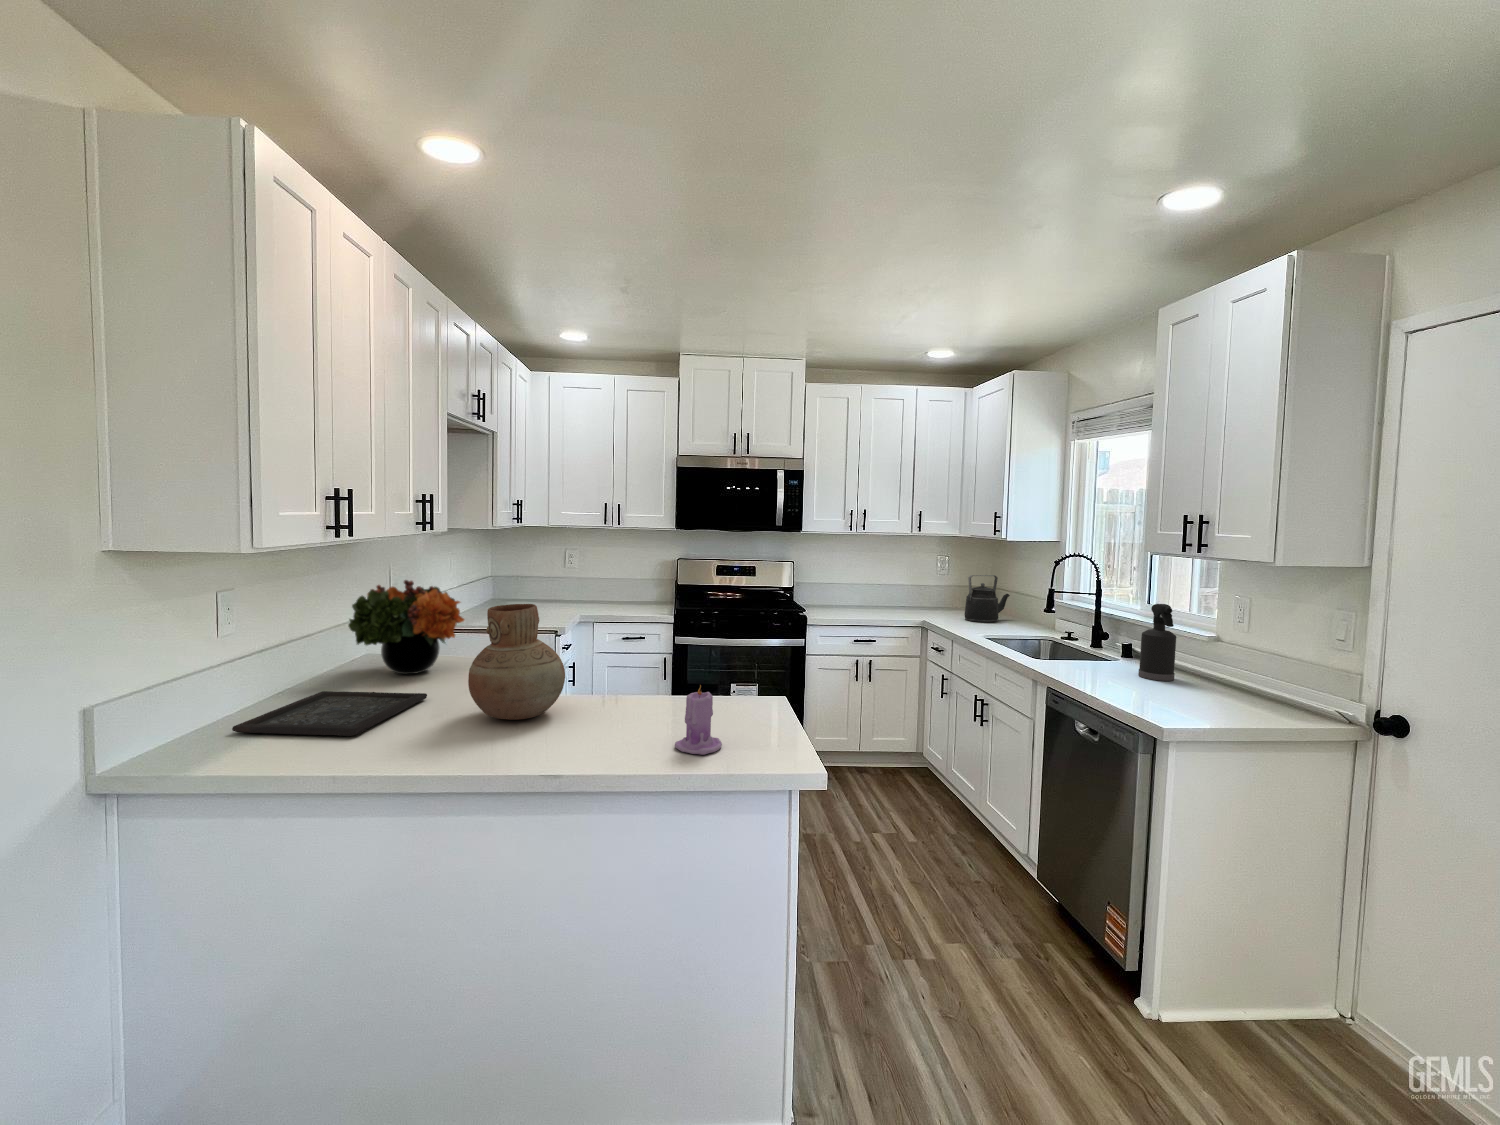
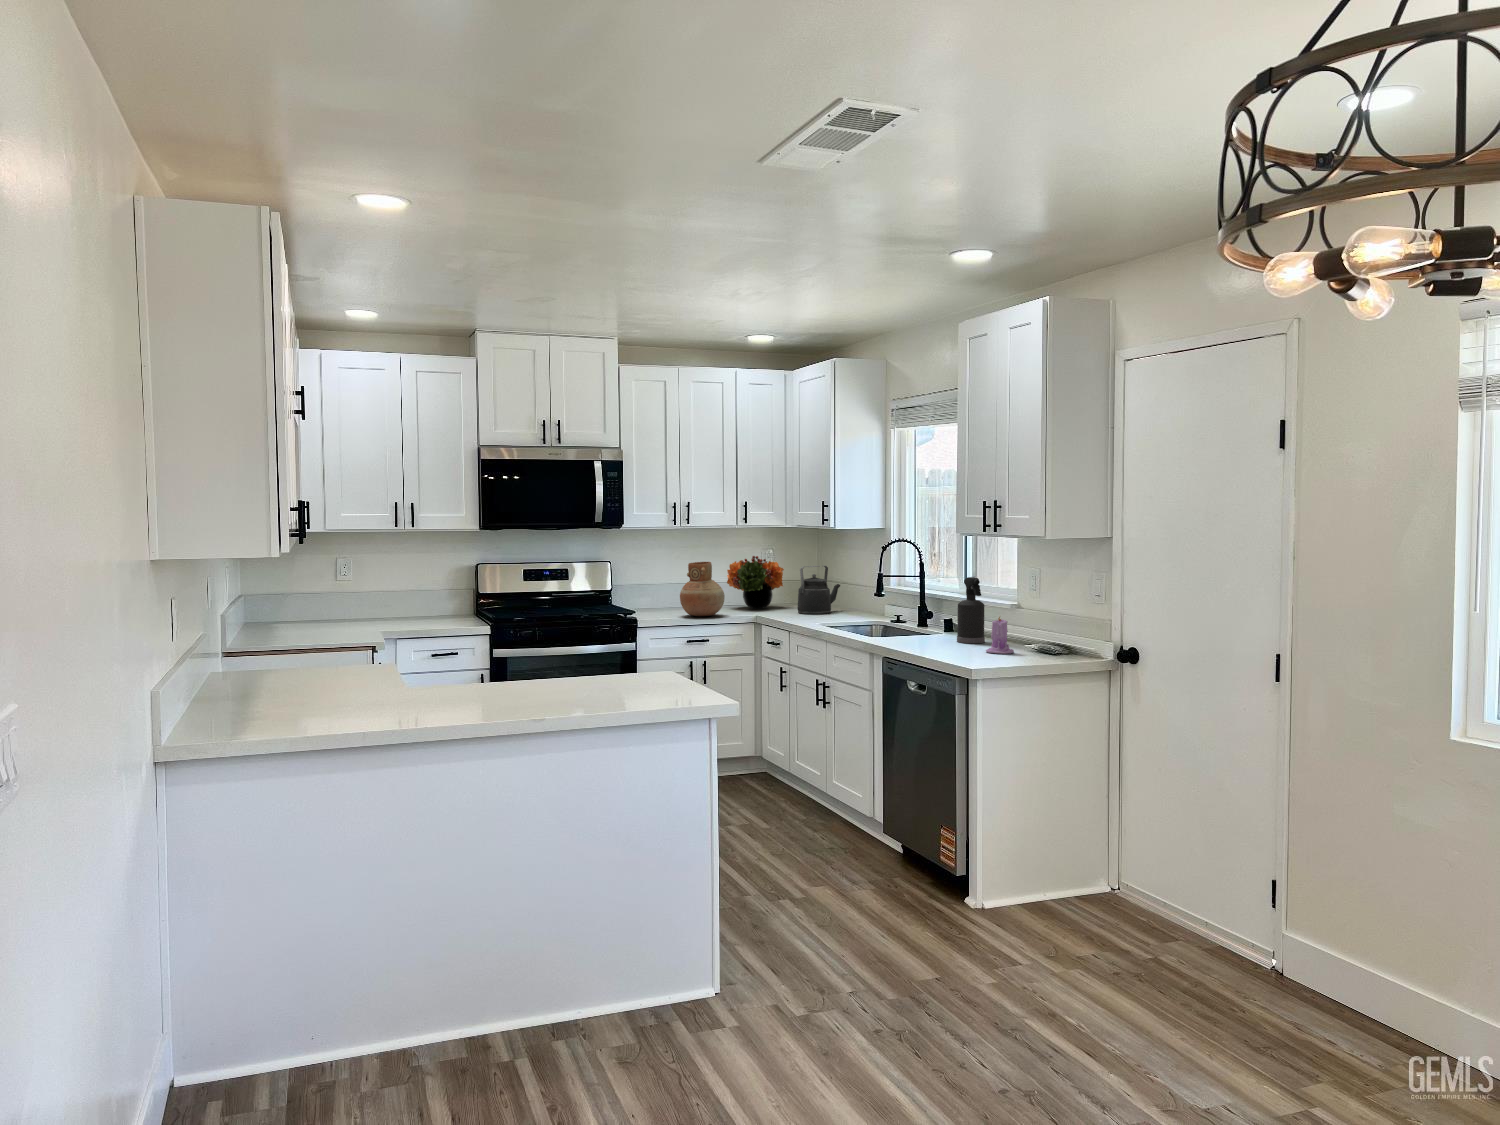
flower arrangement: present [349,580,464,674] -> present [727,556,784,609]
vase: present [468,604,565,720] -> present [680,562,725,616]
candle: present [675,685,722,755] -> present [986,617,1014,654]
tray: present [232,691,427,736] -> none [198,690,341,724]

